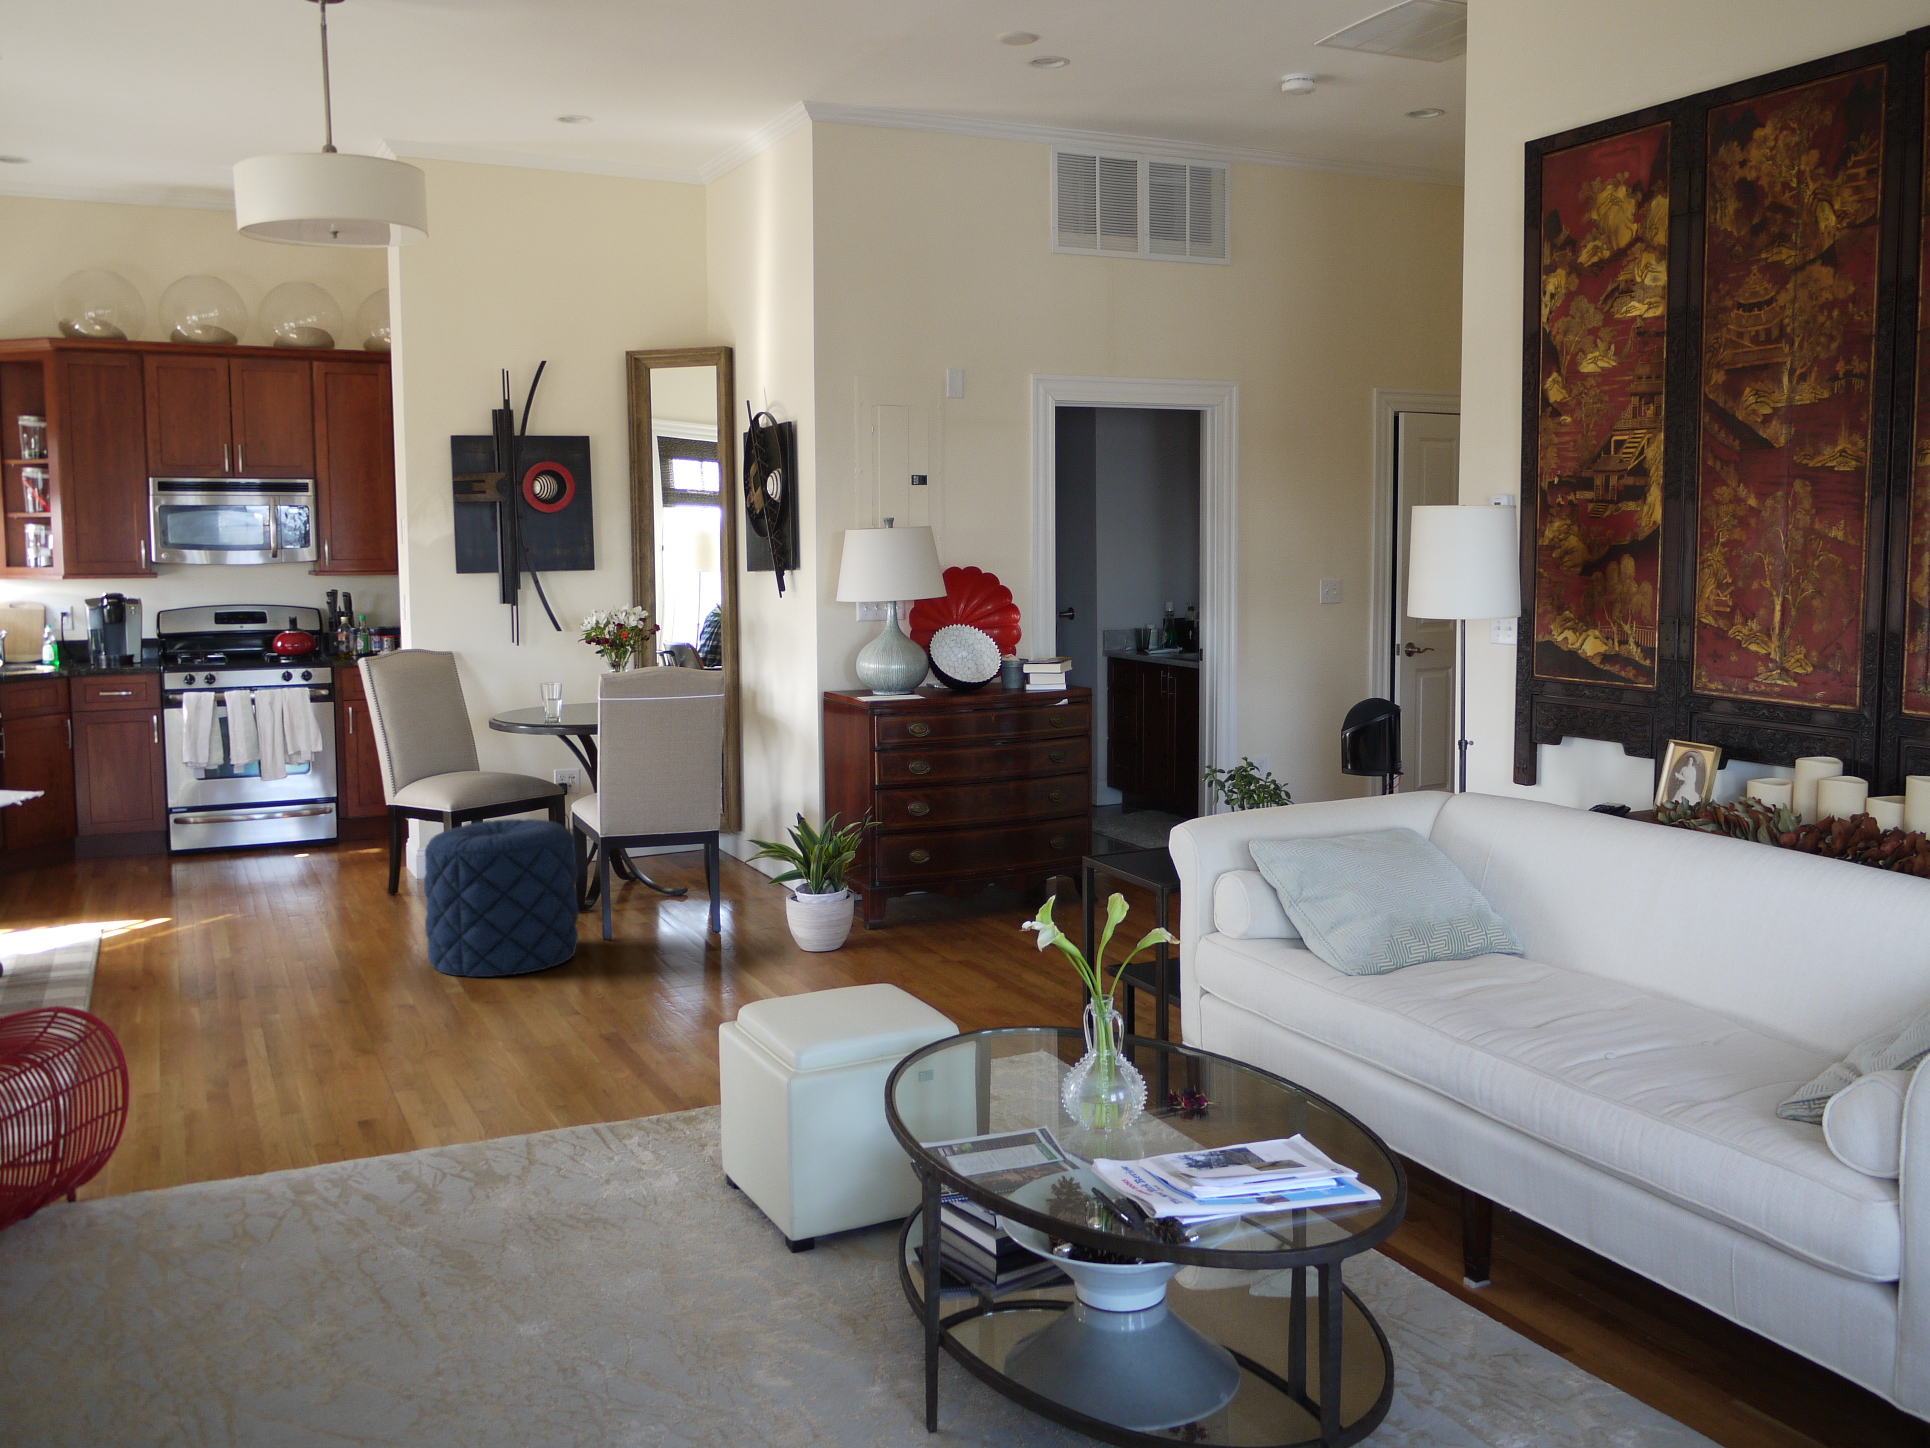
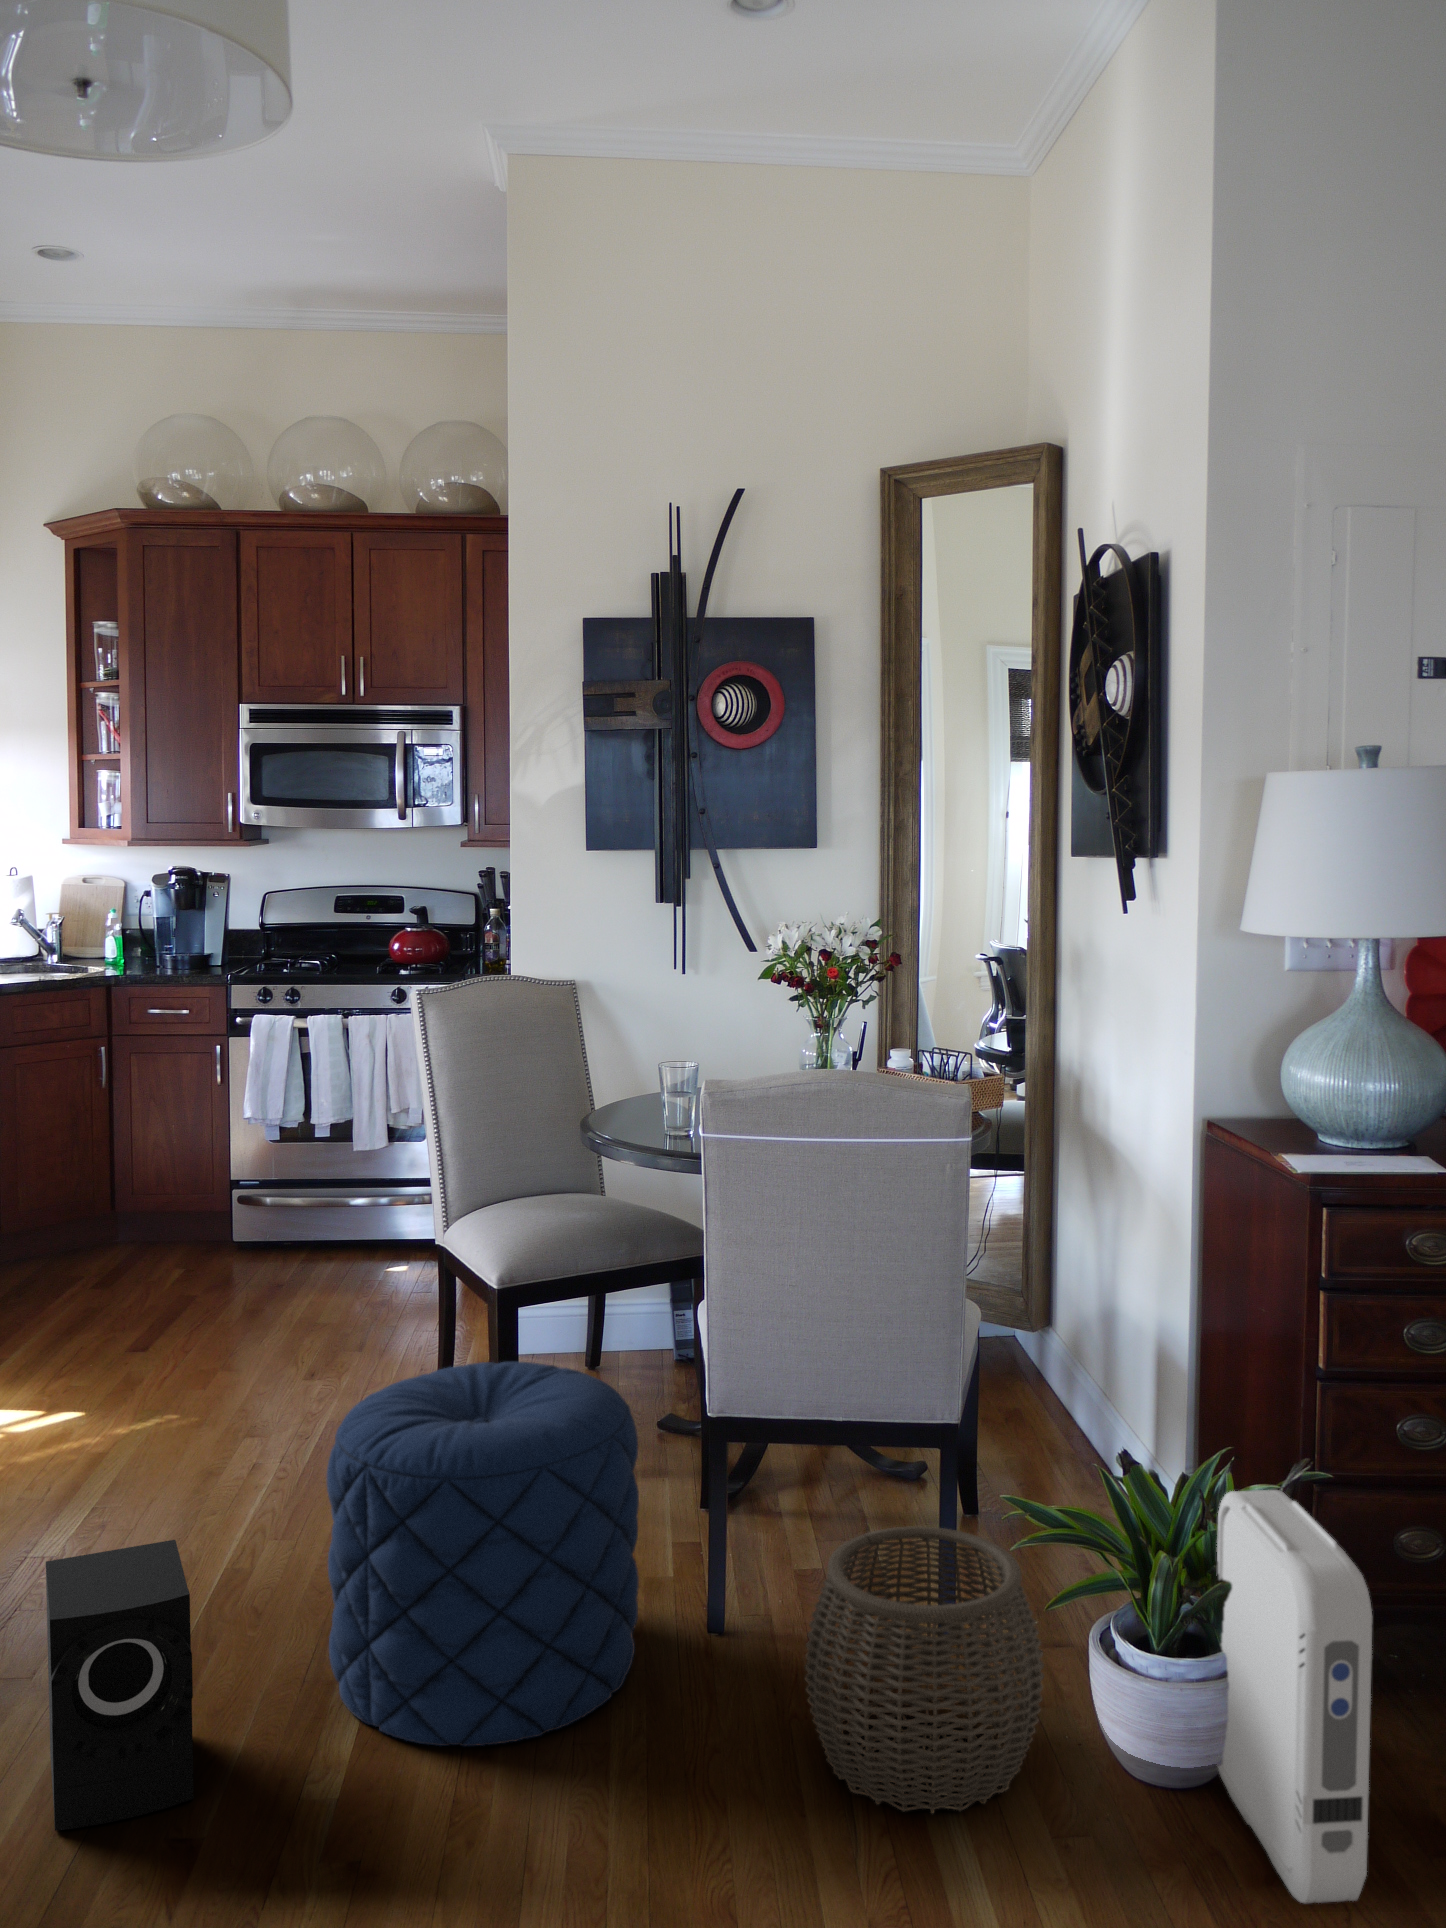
air purifier: none [840,823,901,964] -> present [1217,1490,1372,1903]
woven basket: none [667,863,772,966] -> present [805,1526,1044,1814]
speaker: none [307,895,398,1010] -> present [46,1540,194,1831]

